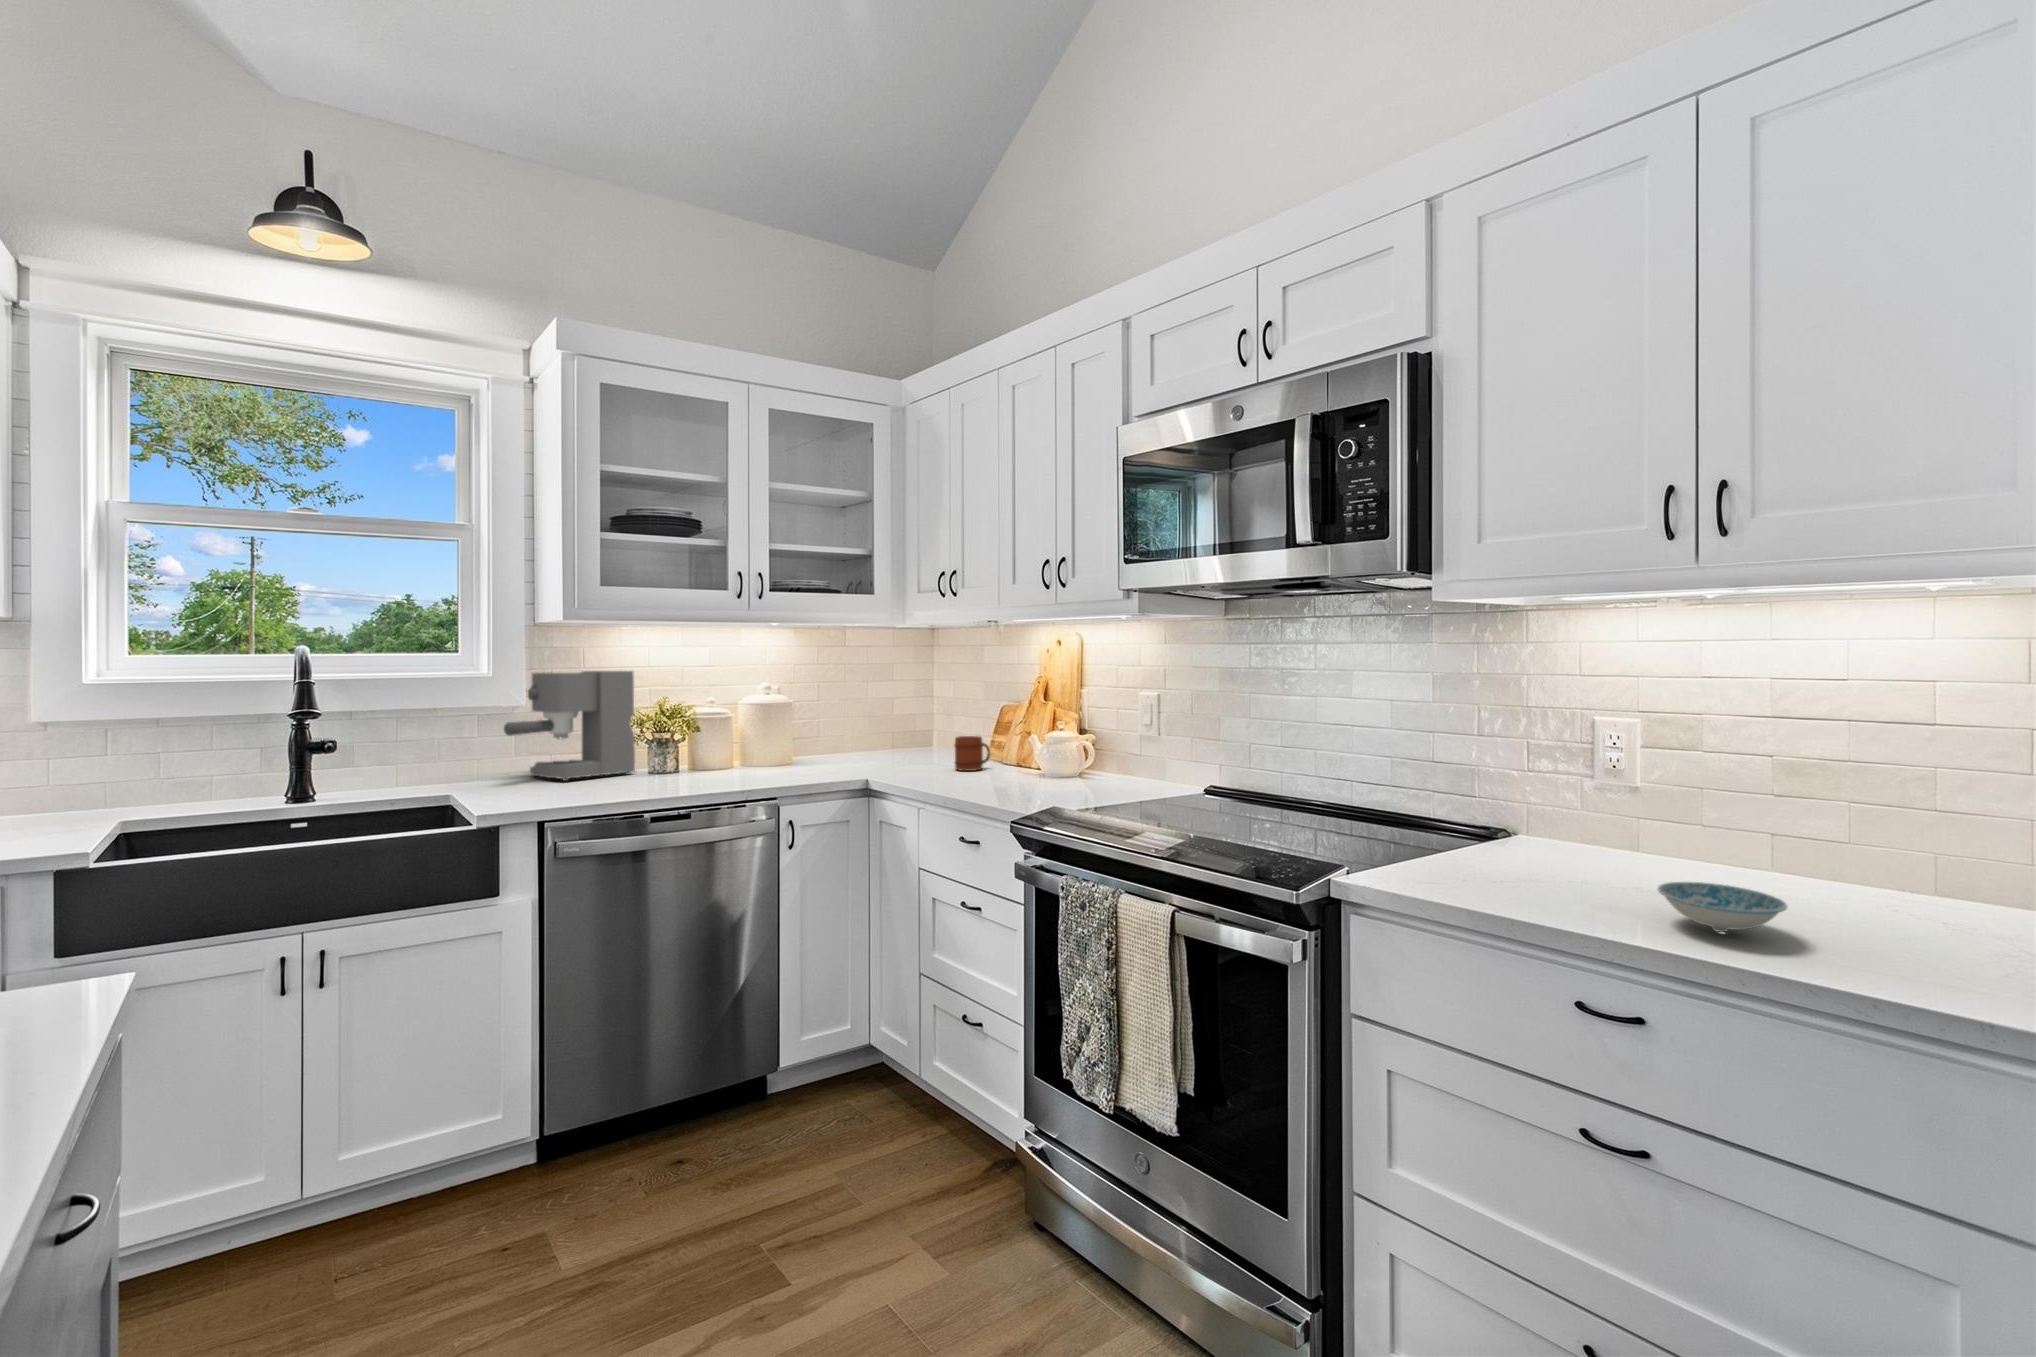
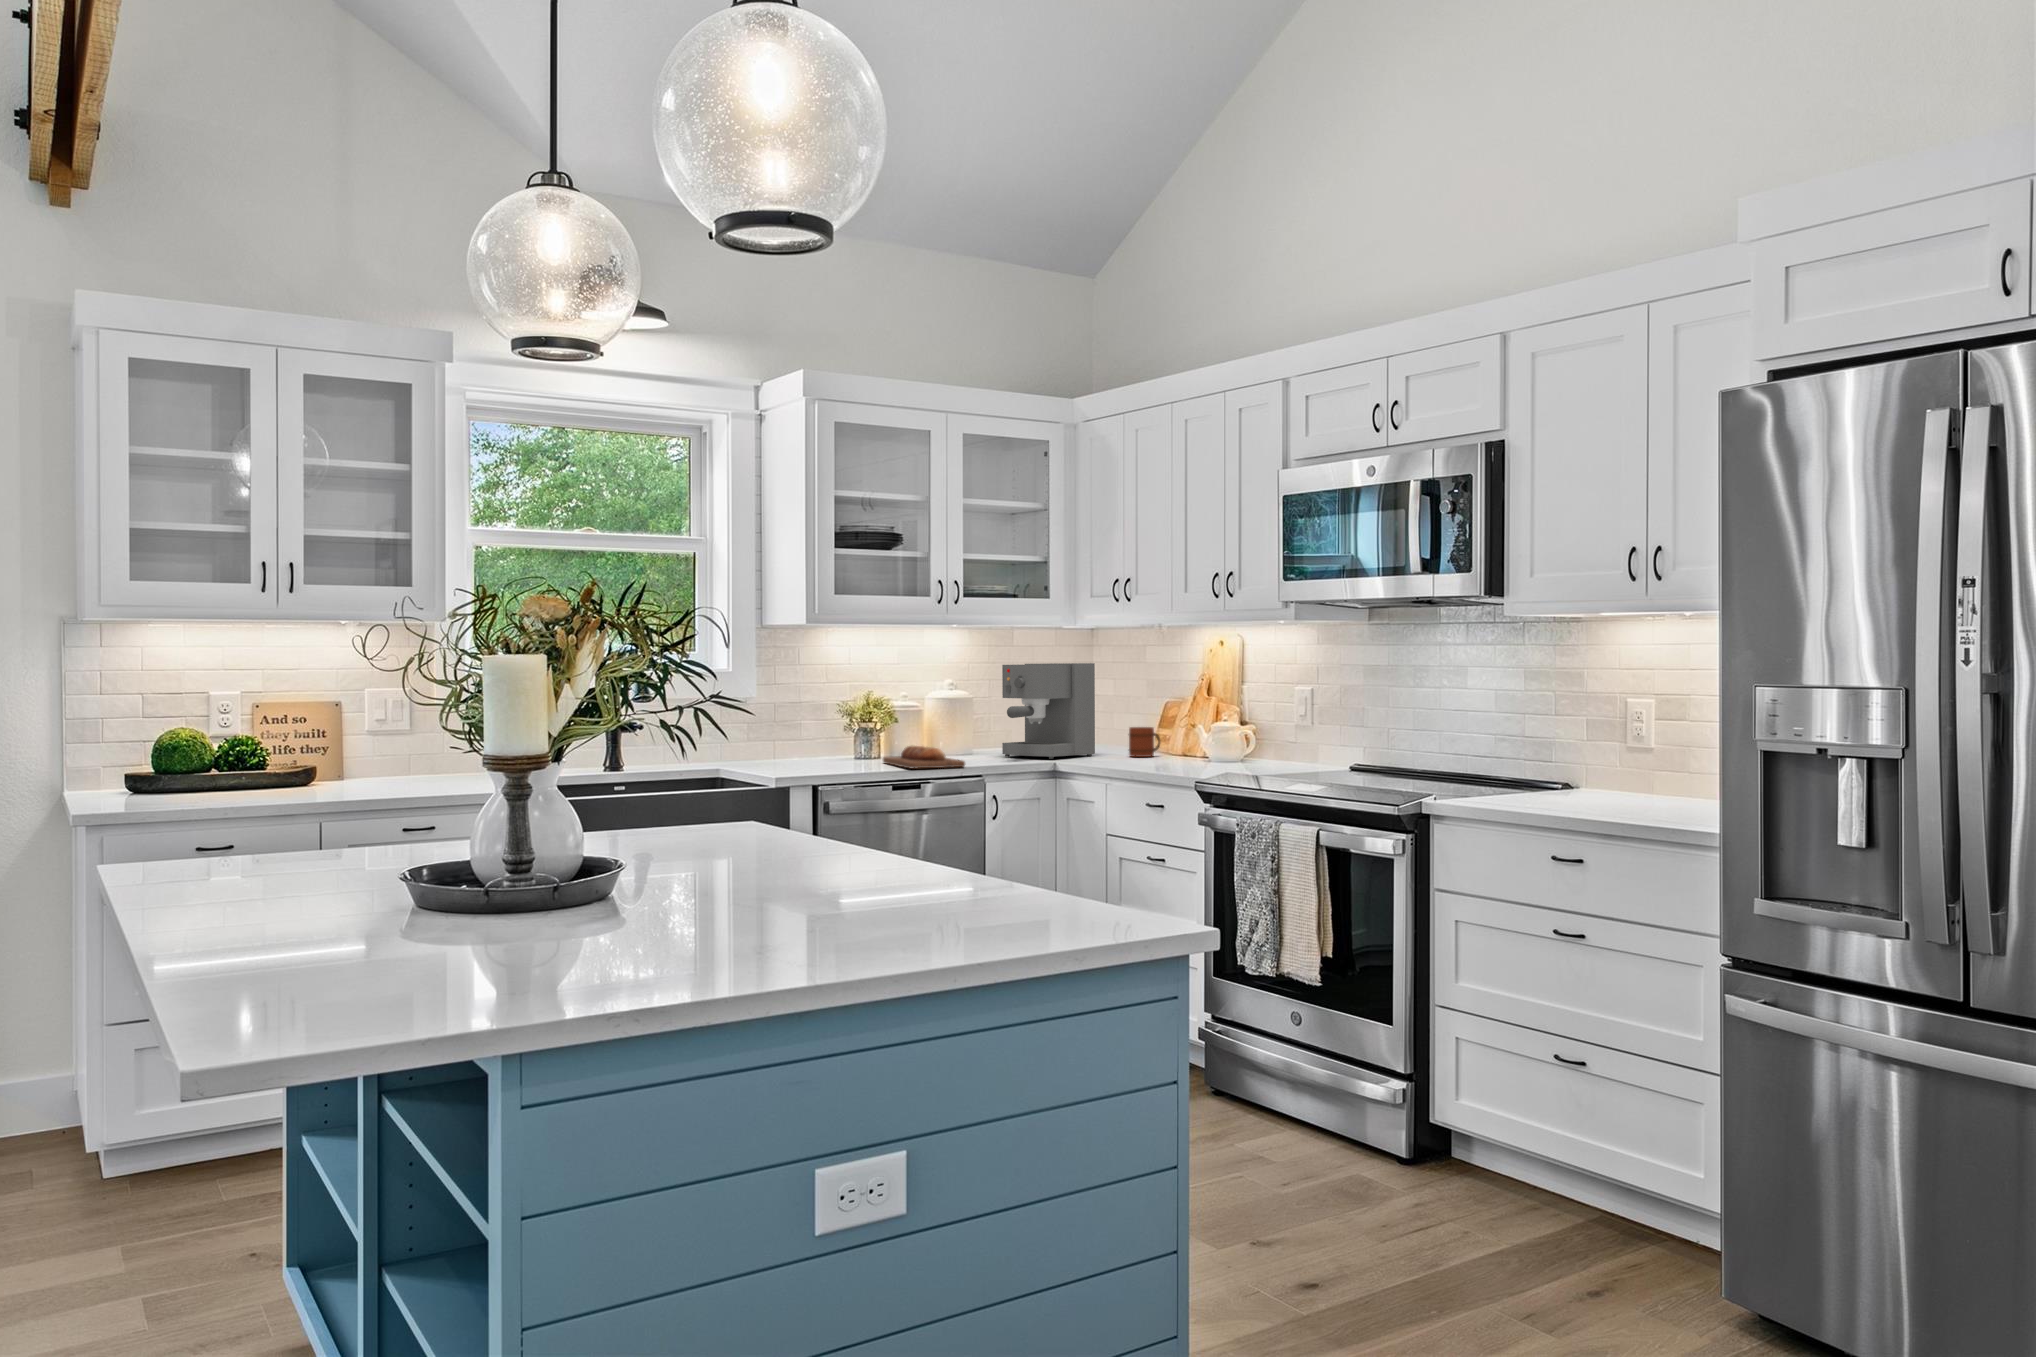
coffee maker: present [504,671,635,781] -> present [1002,663,1095,759]
bread loaf: none [668,763,750,795] -> present [883,746,965,768]
ceramic bowl: present [1658,882,1787,932] -> none [1607,789,1671,813]

